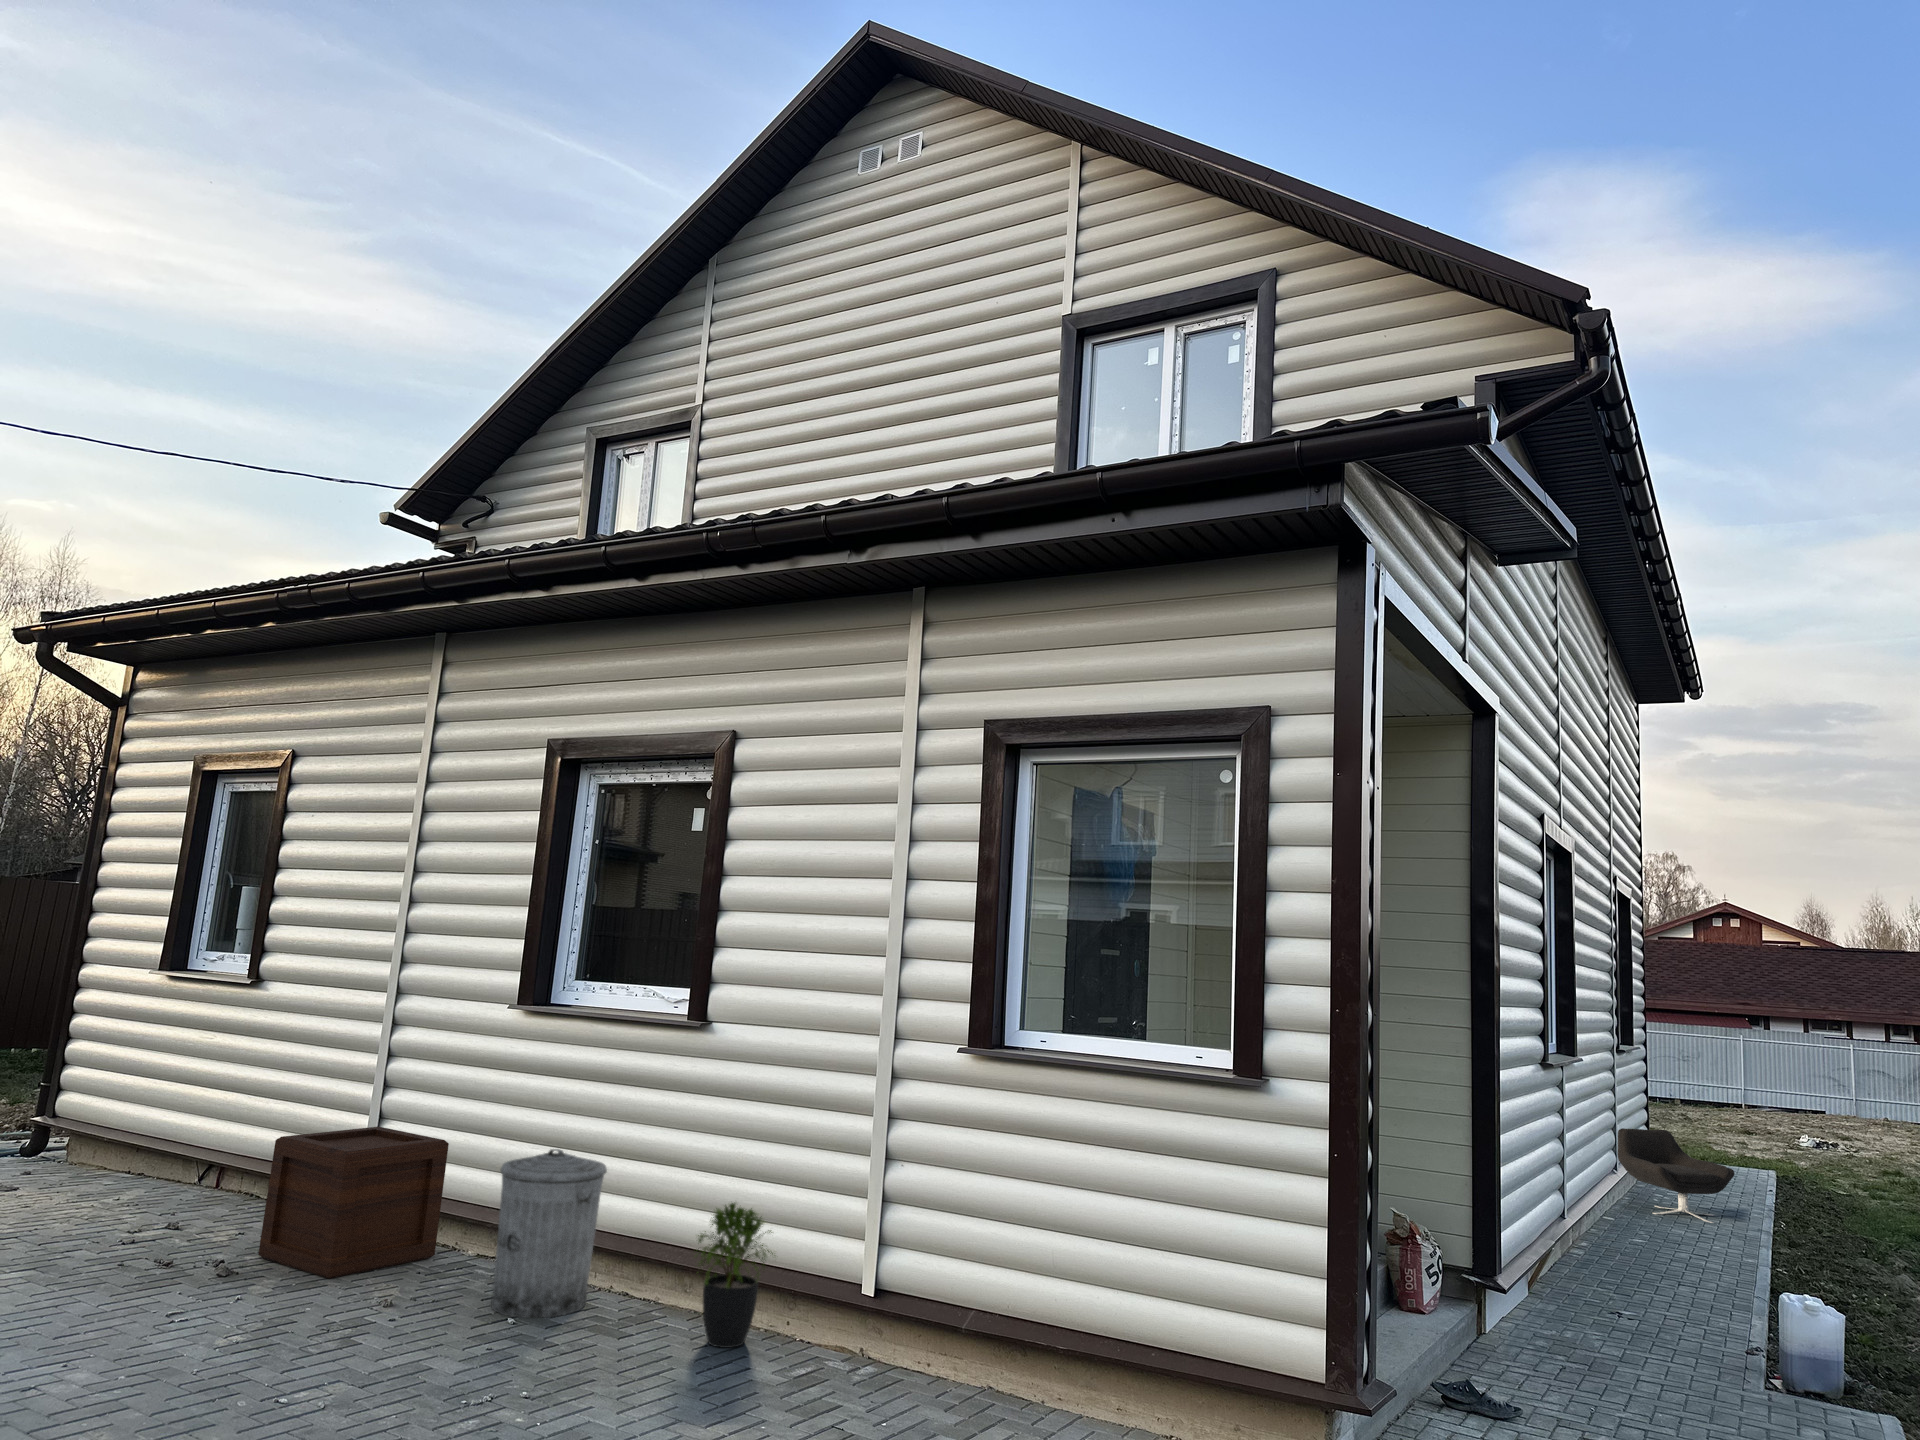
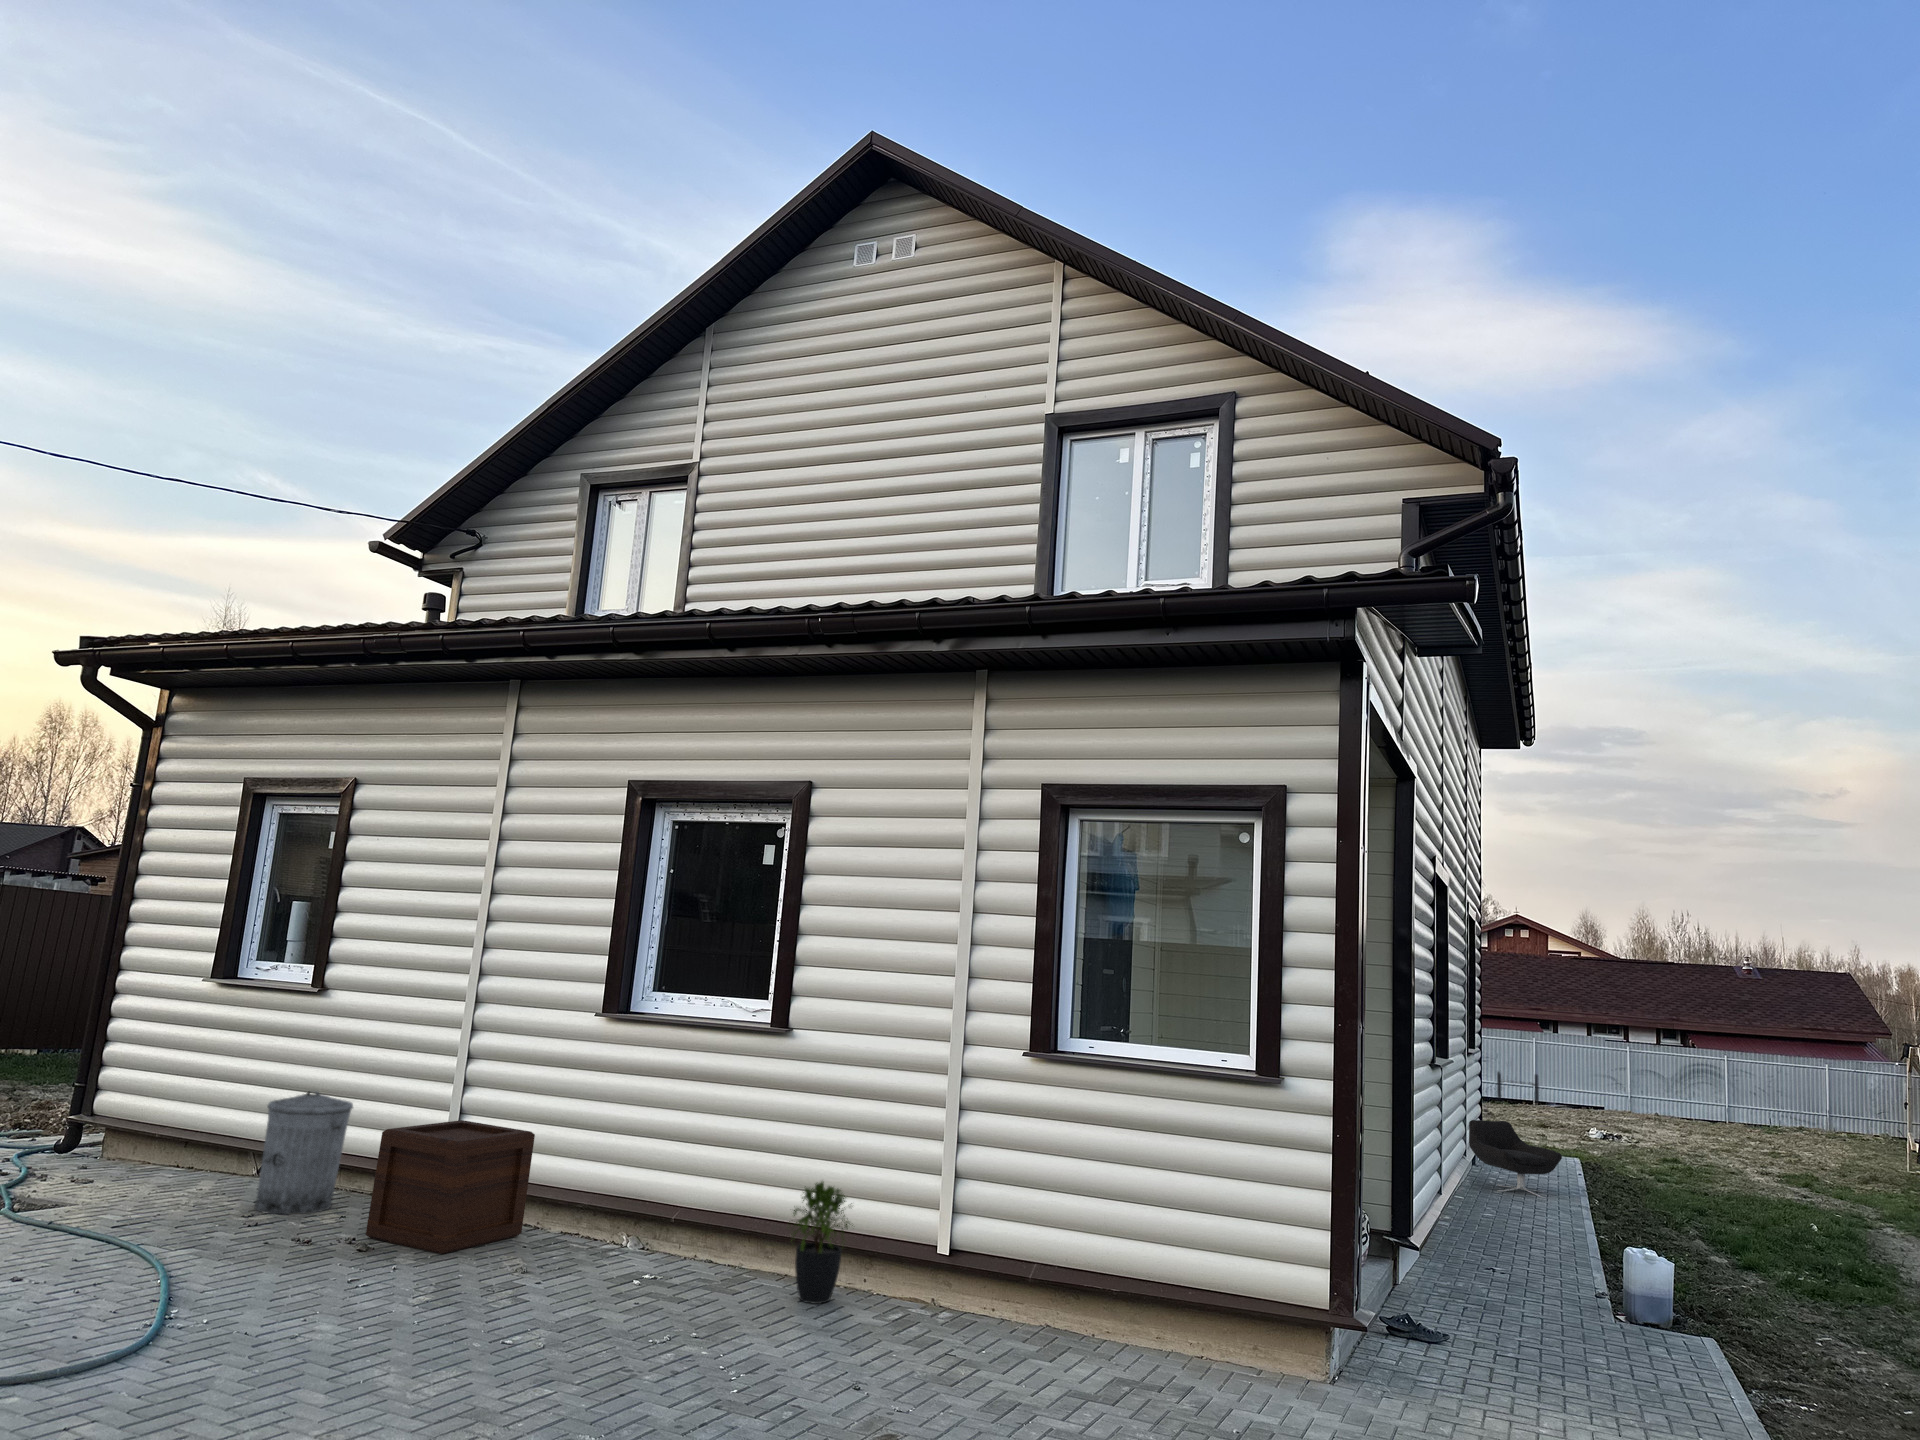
bench: none [1693,1069,1745,1106] -> present [1497,1072,1539,1103]
trash can: present [491,1149,607,1318] -> present [255,1091,353,1215]

